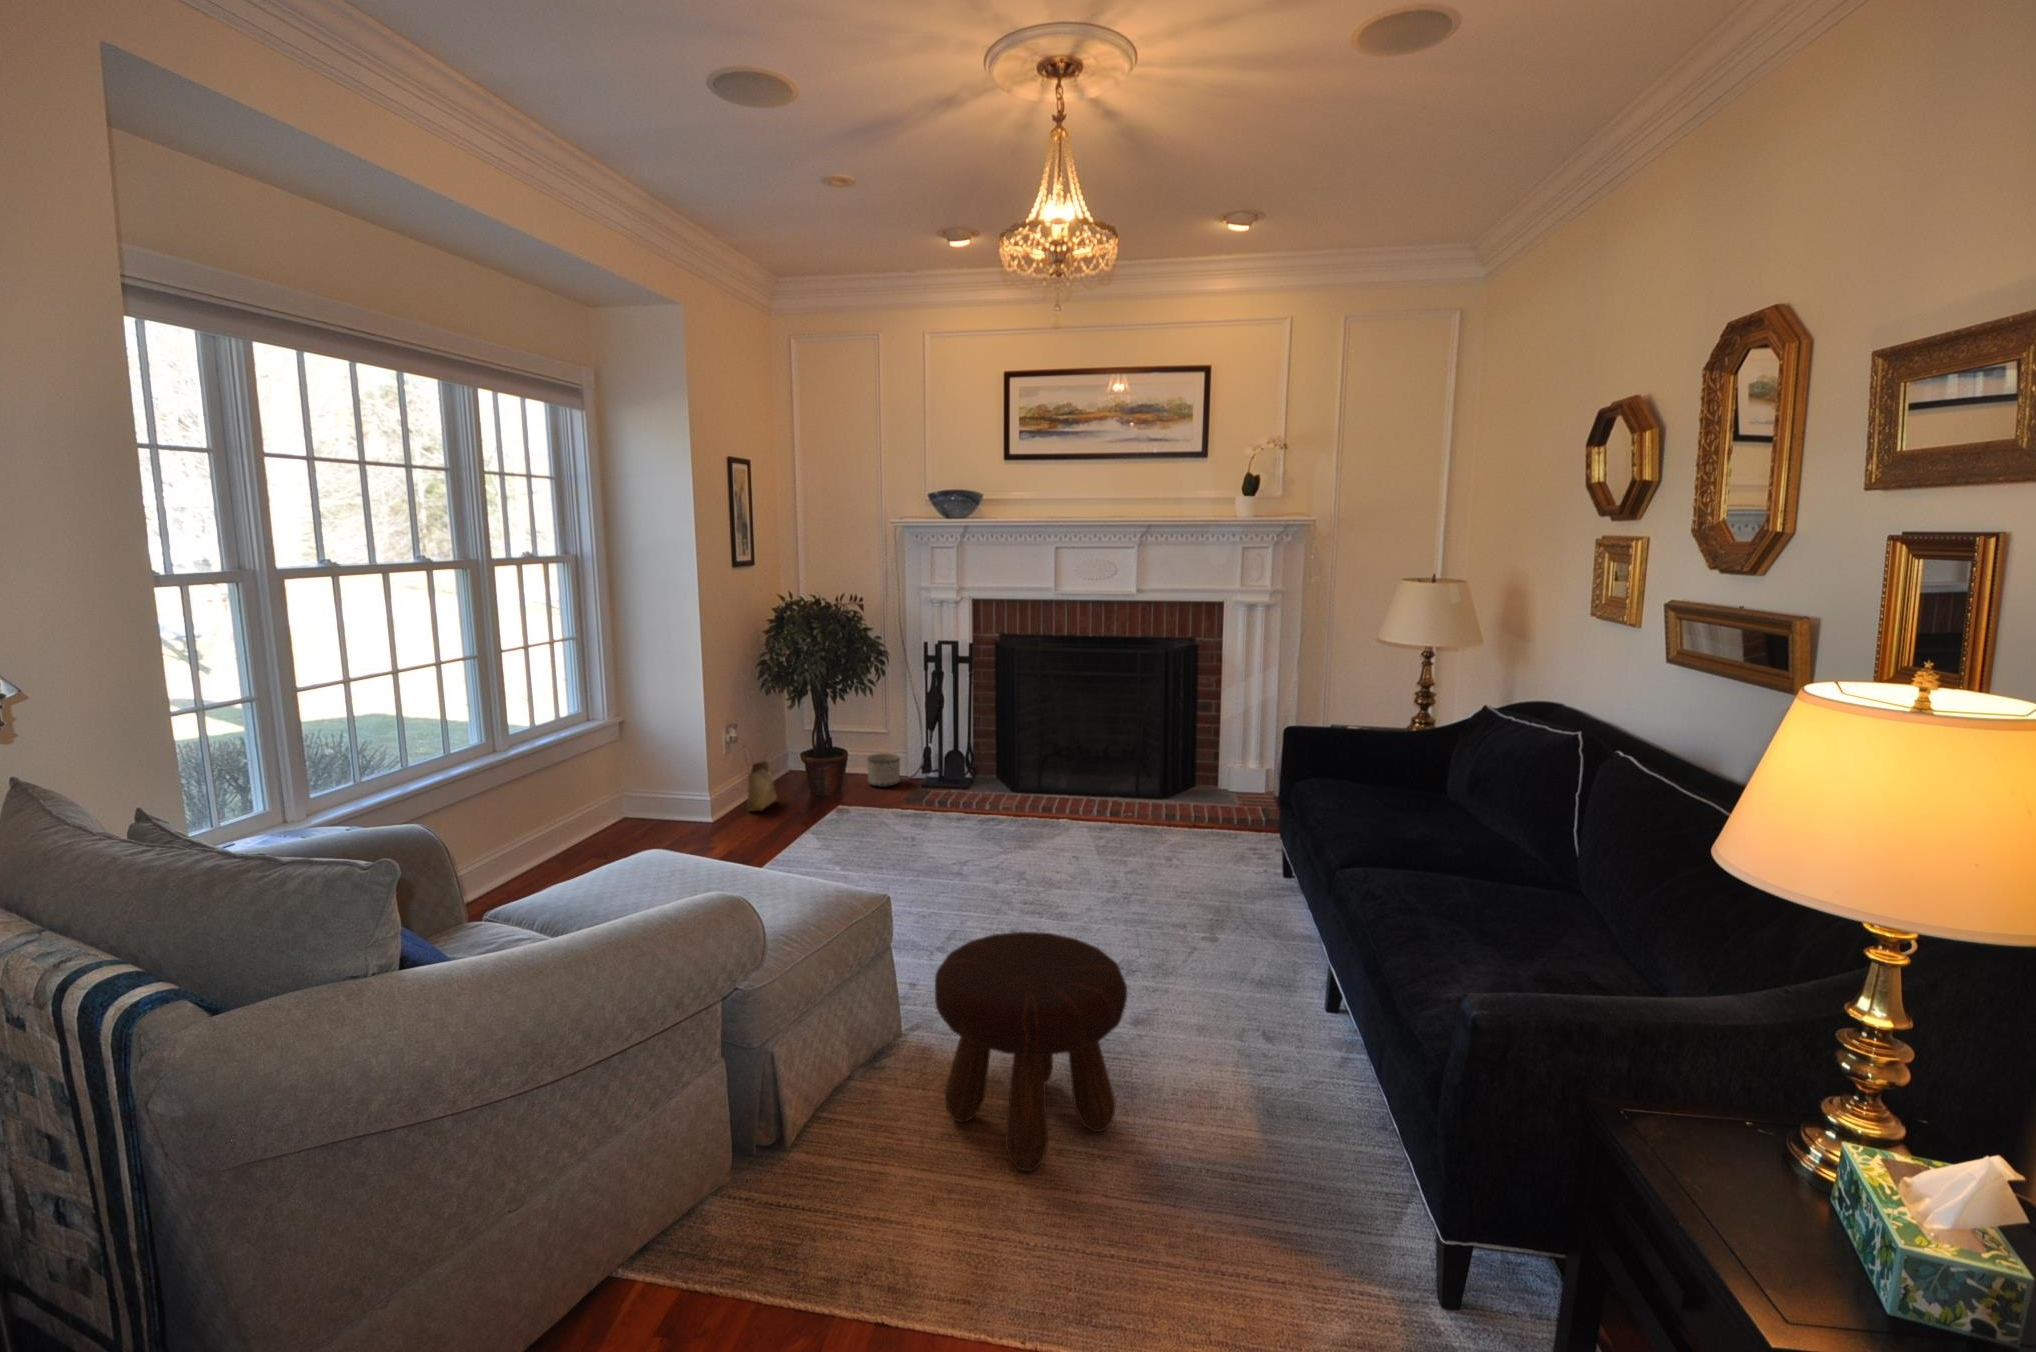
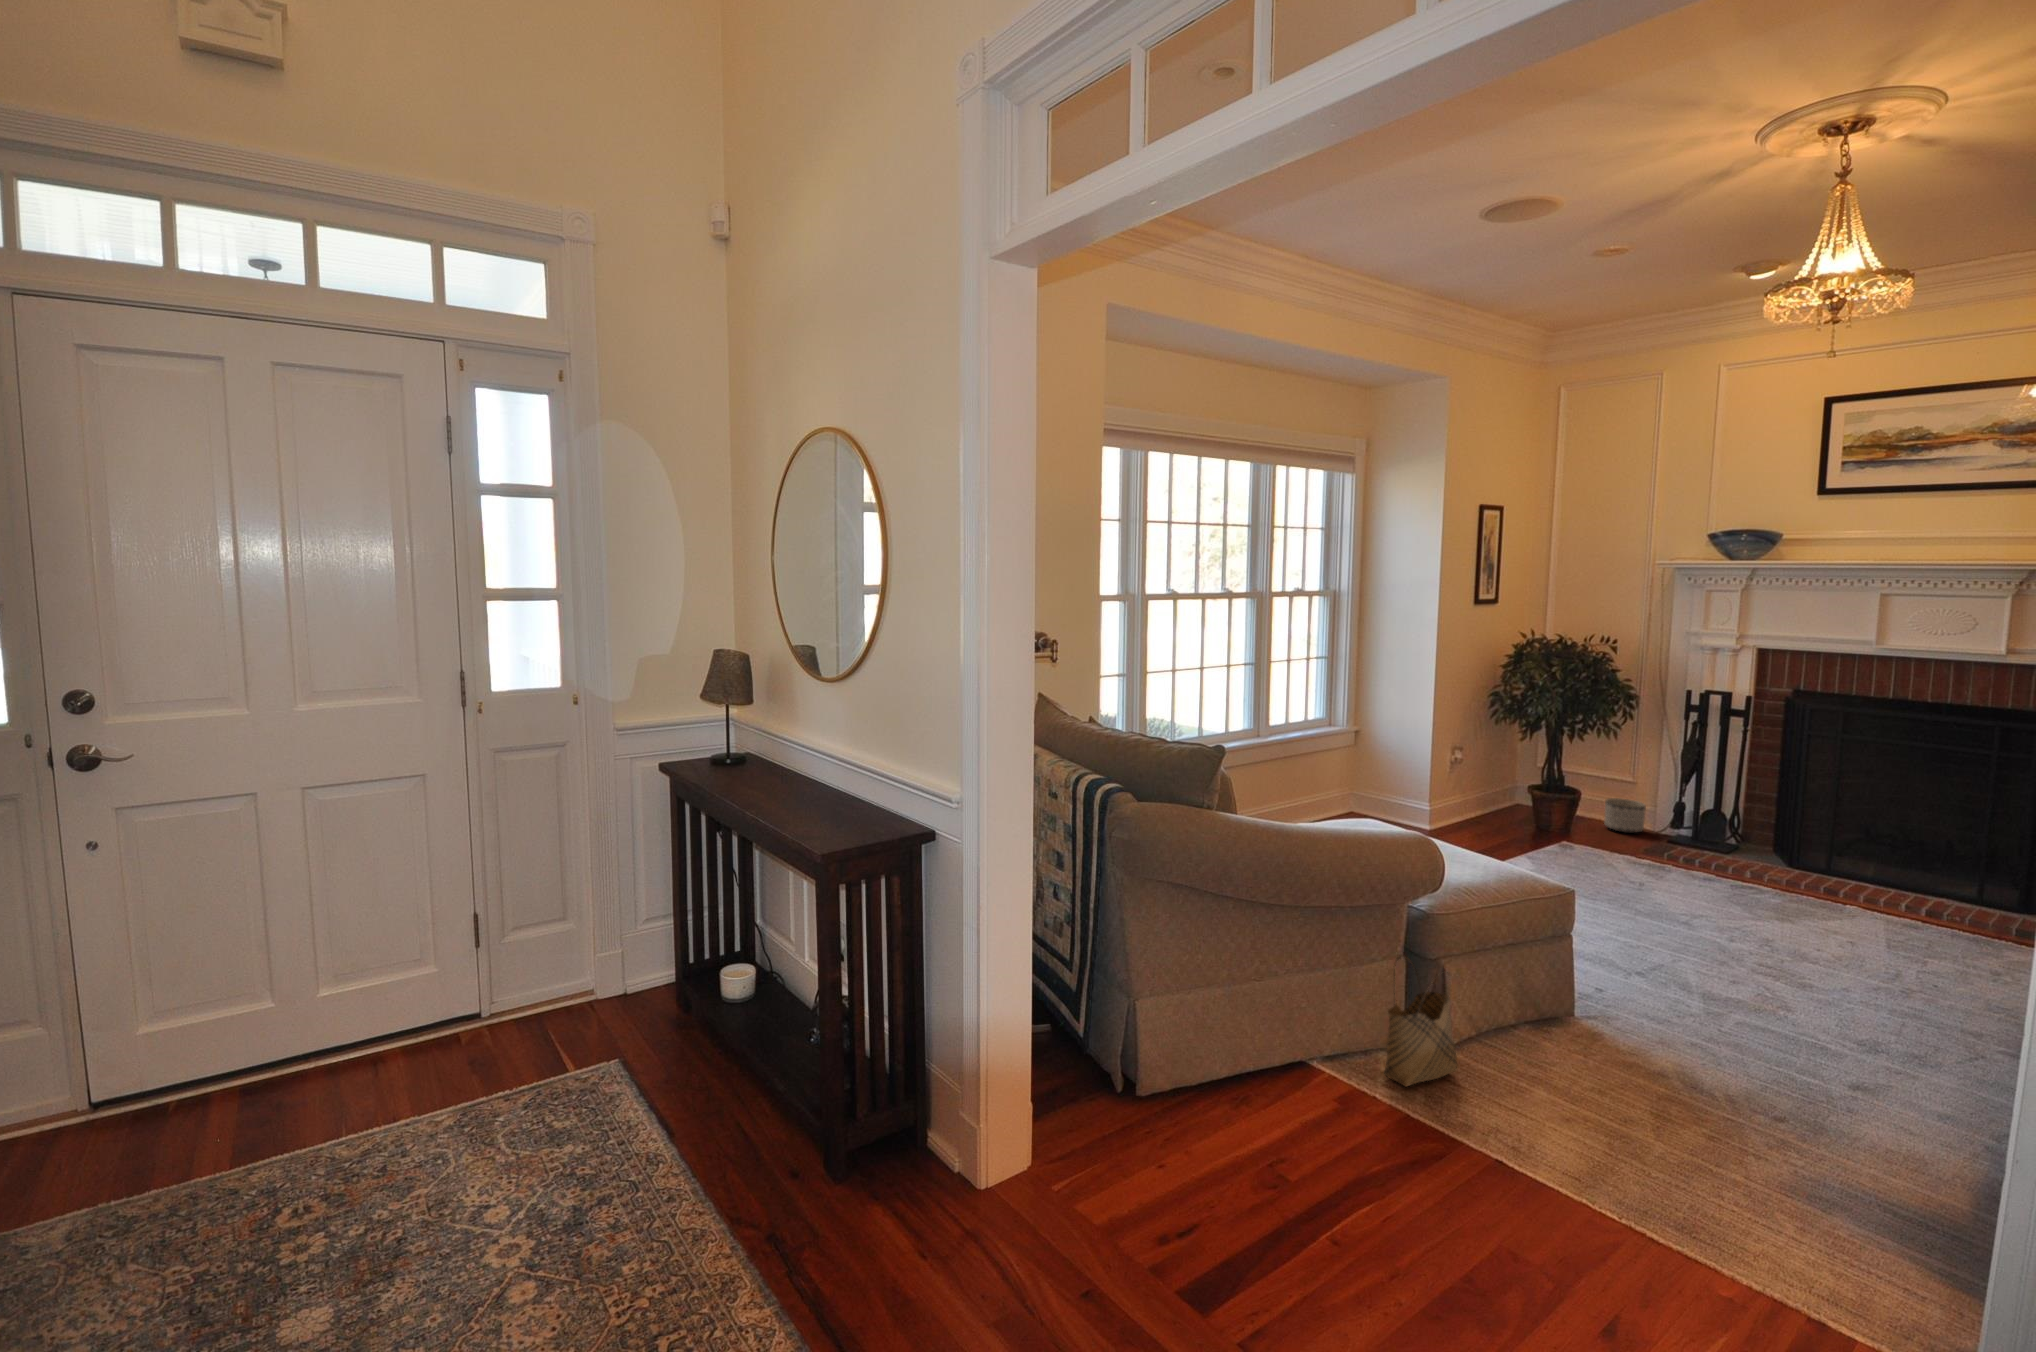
woven basket: present [747,761,777,811] -> present [1384,956,1458,1086]
footstool: present [935,932,1127,1171] -> none [1586,938,1802,1142]

